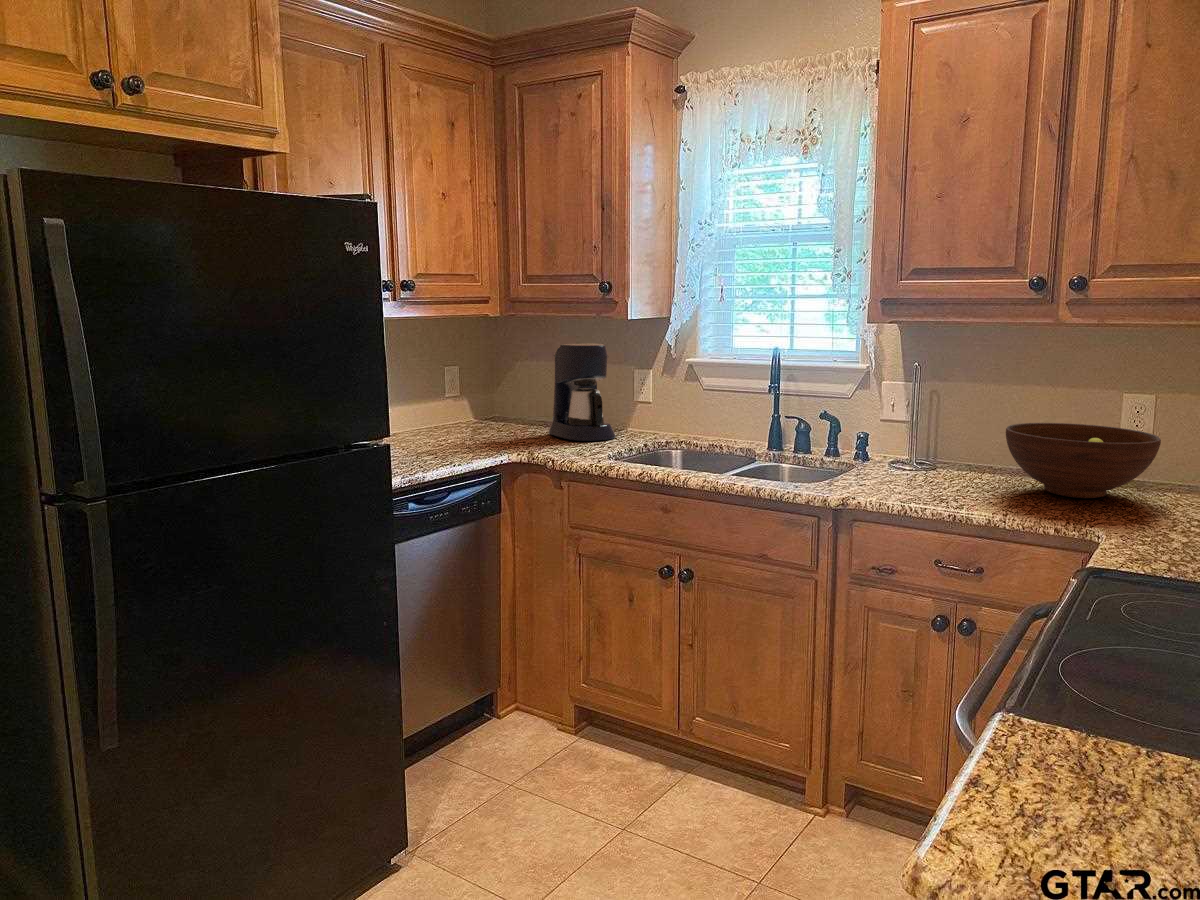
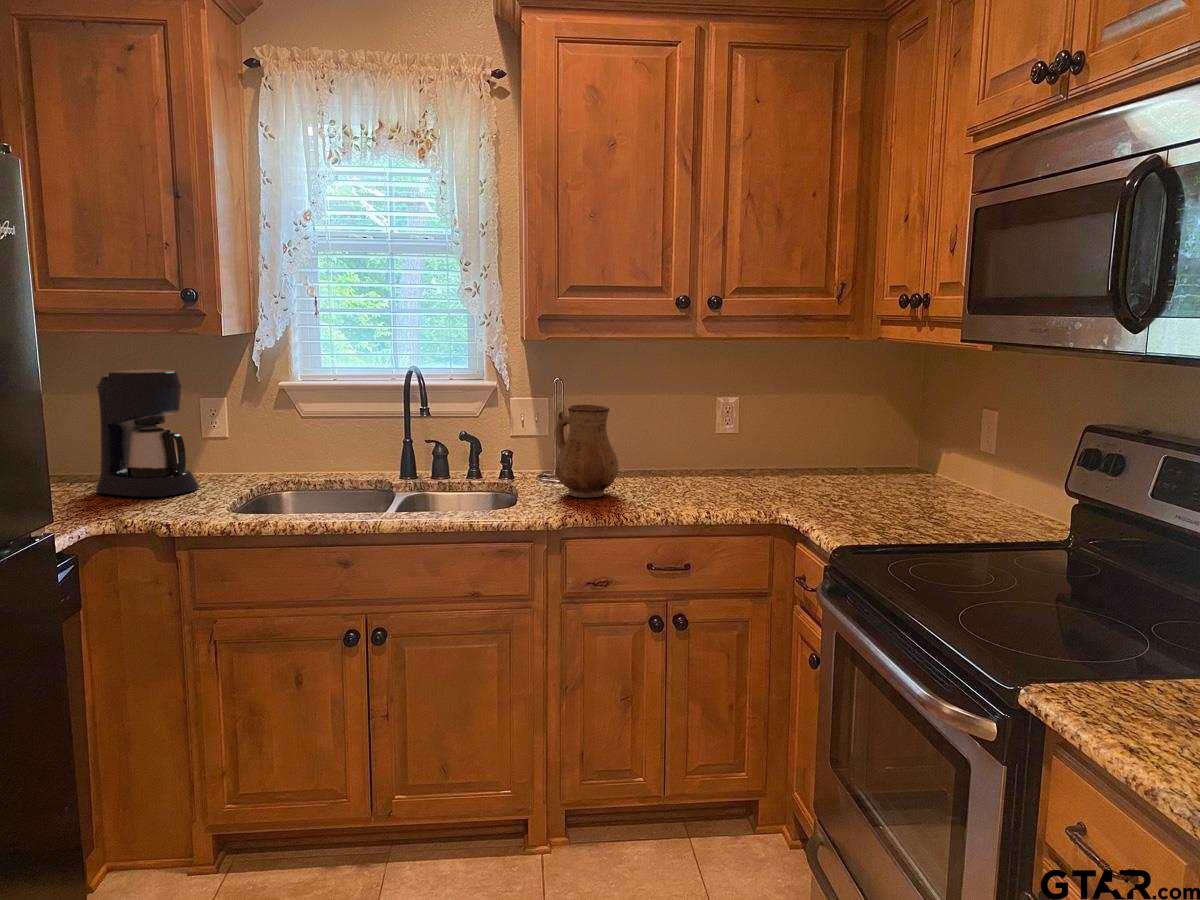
ceramic pitcher: none [879,391,946,486] -> present [555,405,618,498]
fruit bowl: present [1006,423,1161,498] -> none [657,424,776,488]

